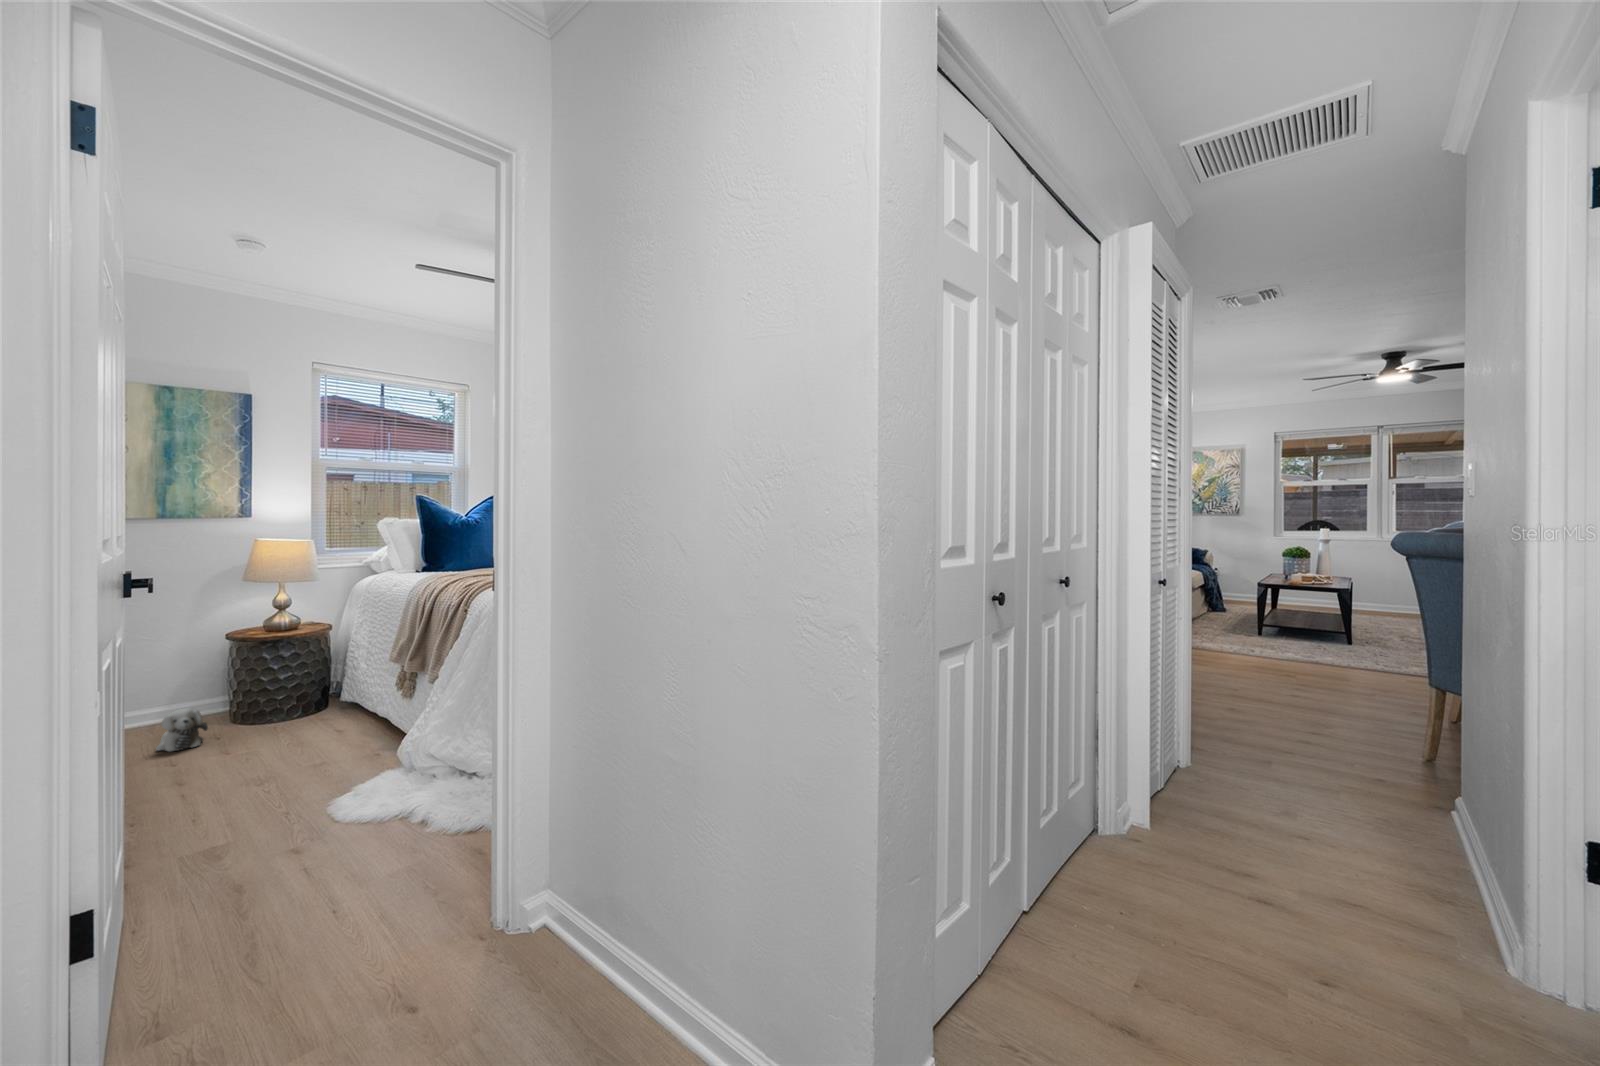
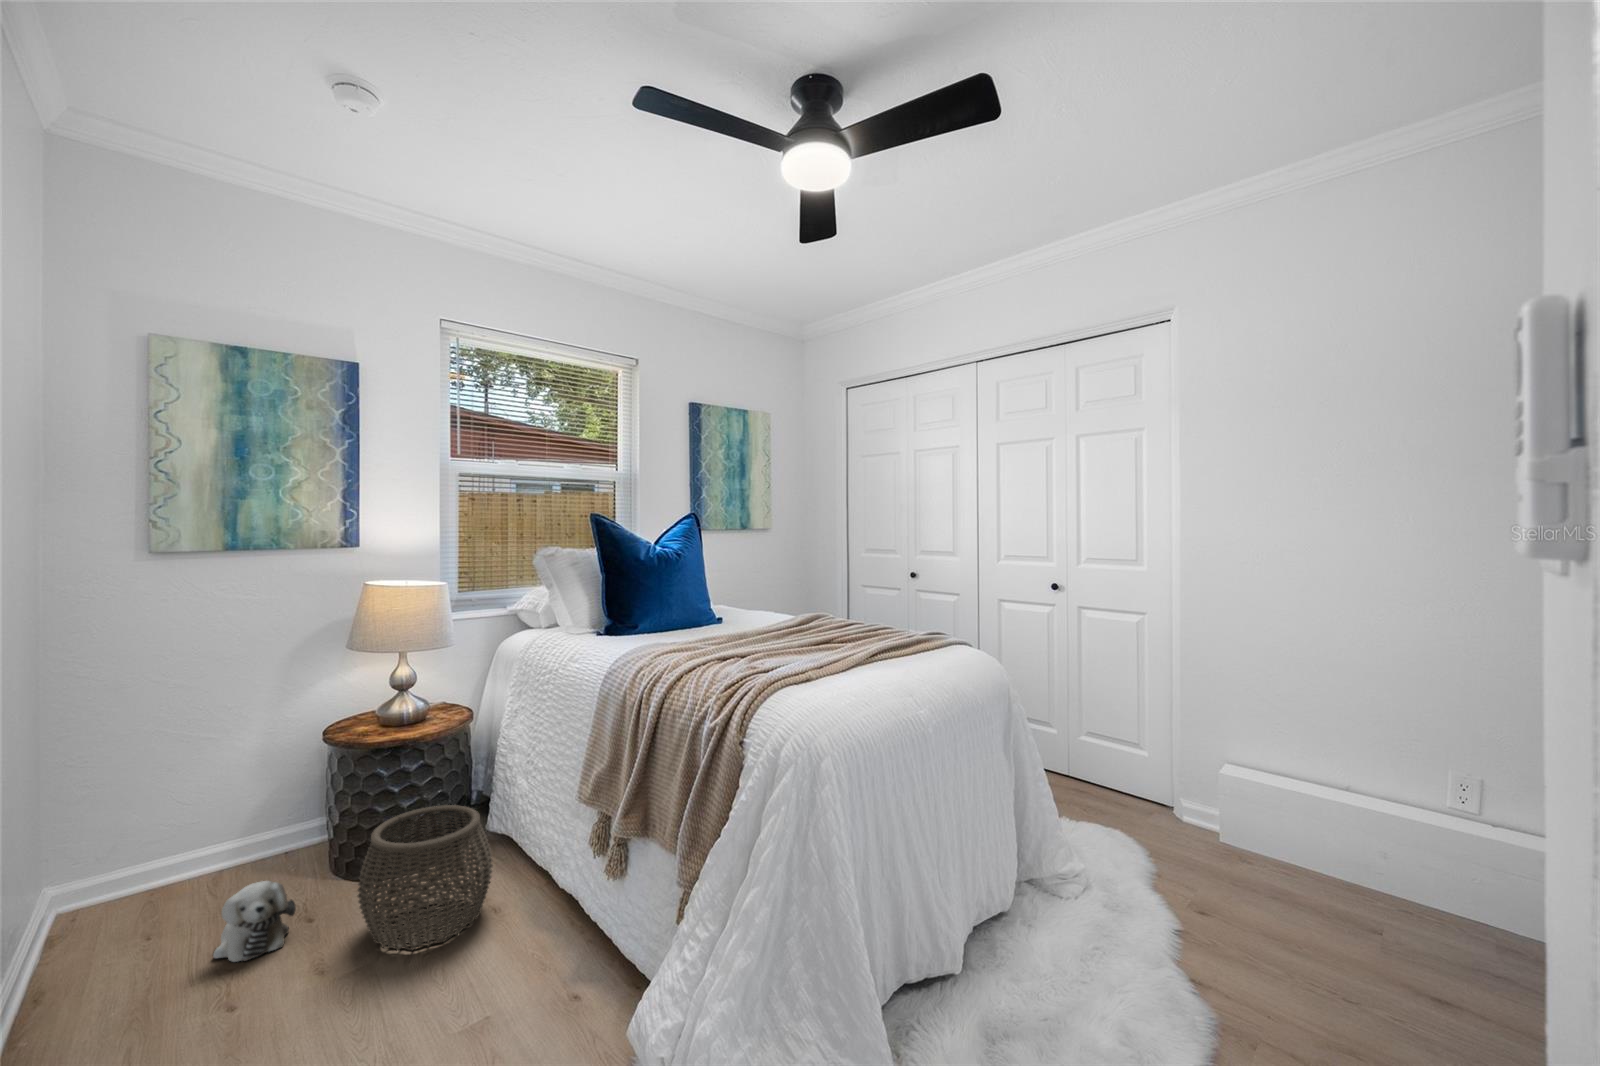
woven basket: none [247,671,336,744] -> present [357,805,493,950]

